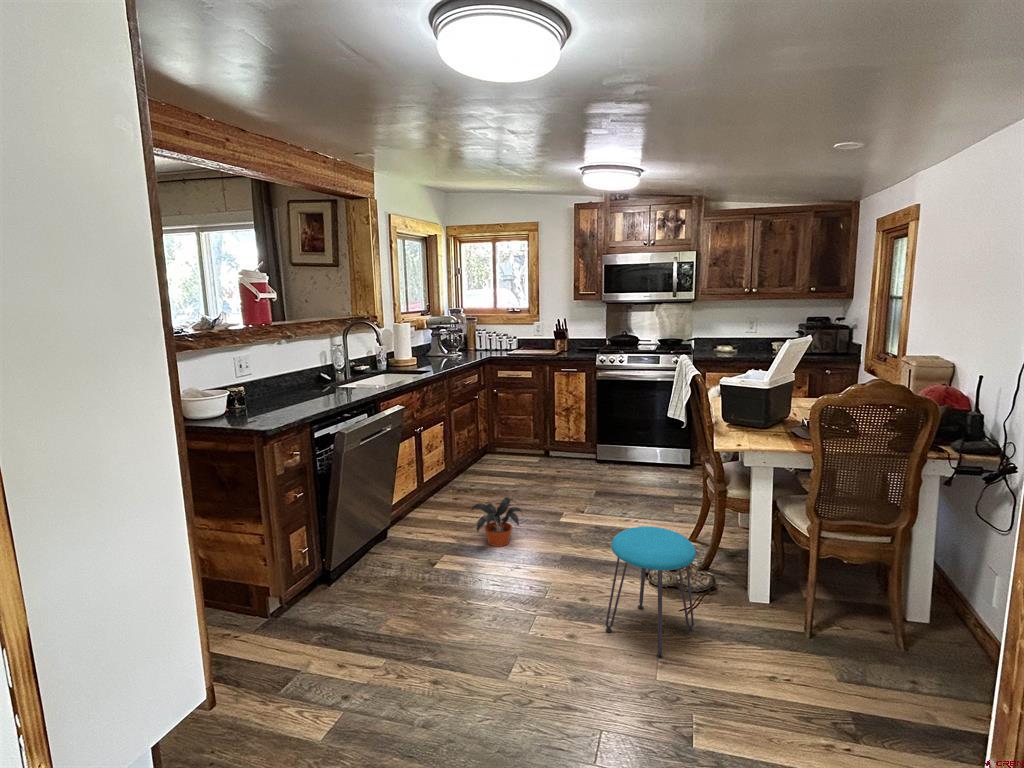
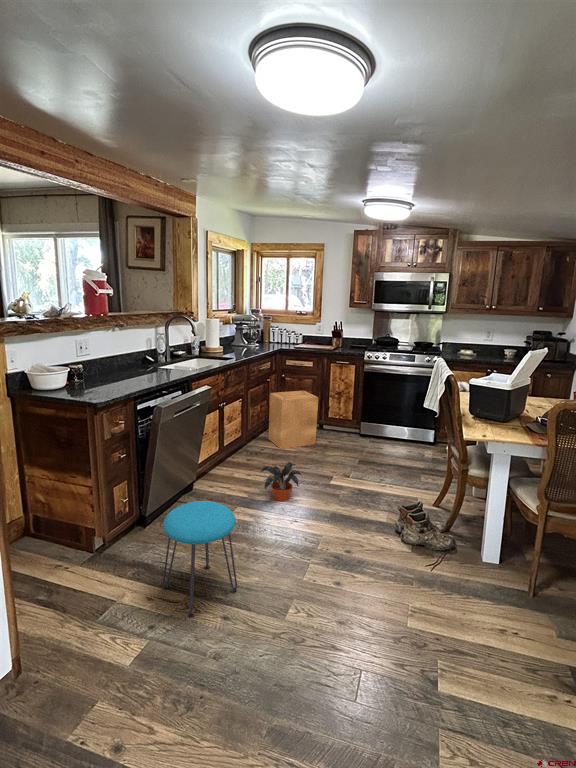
cardboard box: none [478,409,541,485] -> present [269,391,318,449]
stool: present [605,526,696,658] -> present [162,501,238,618]

